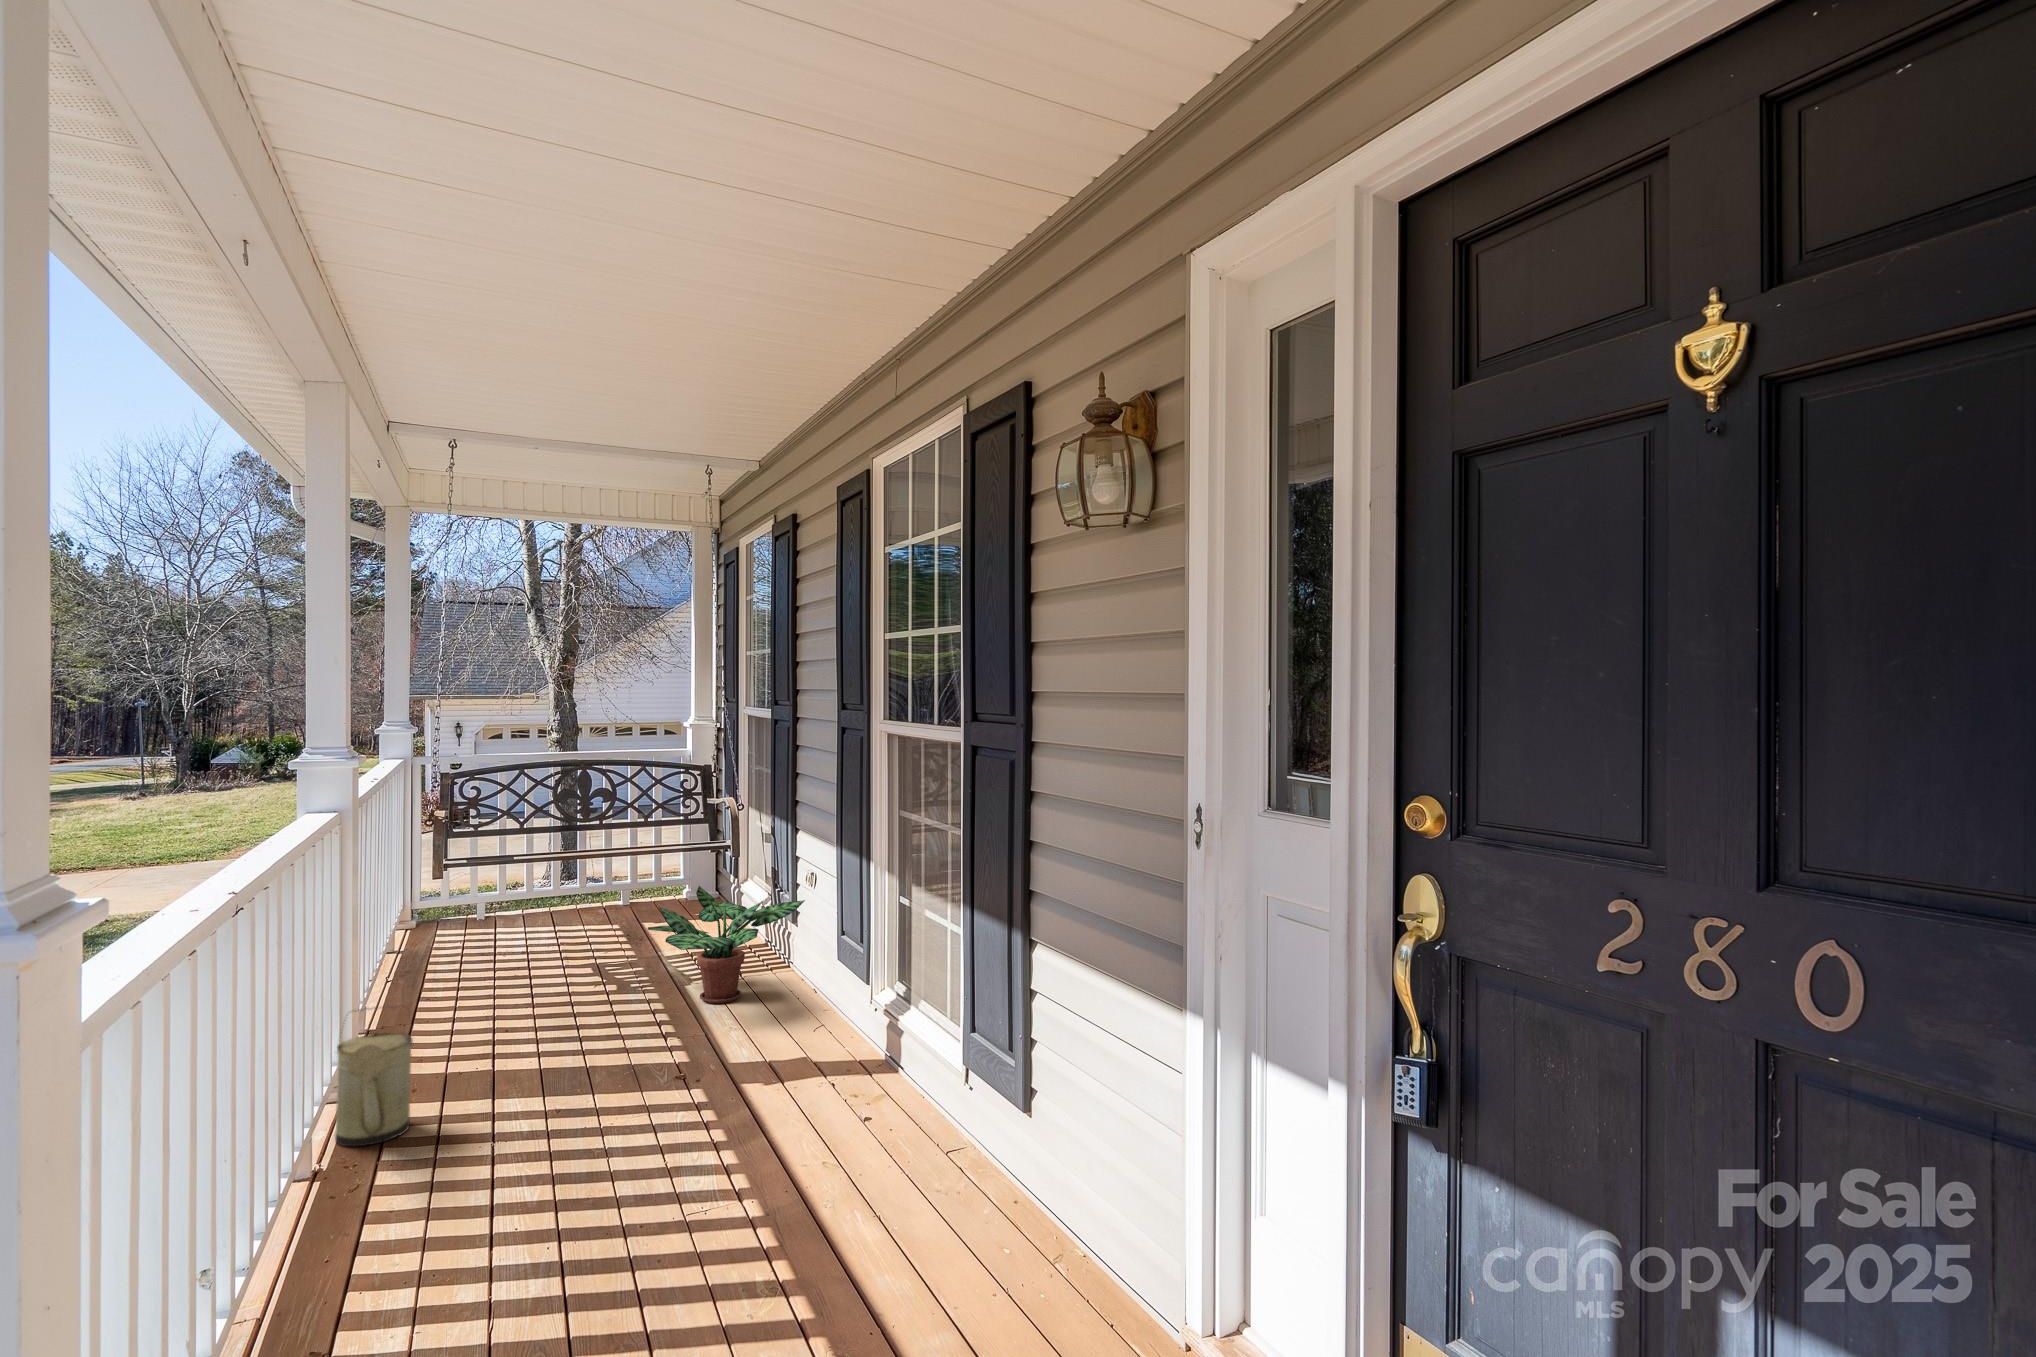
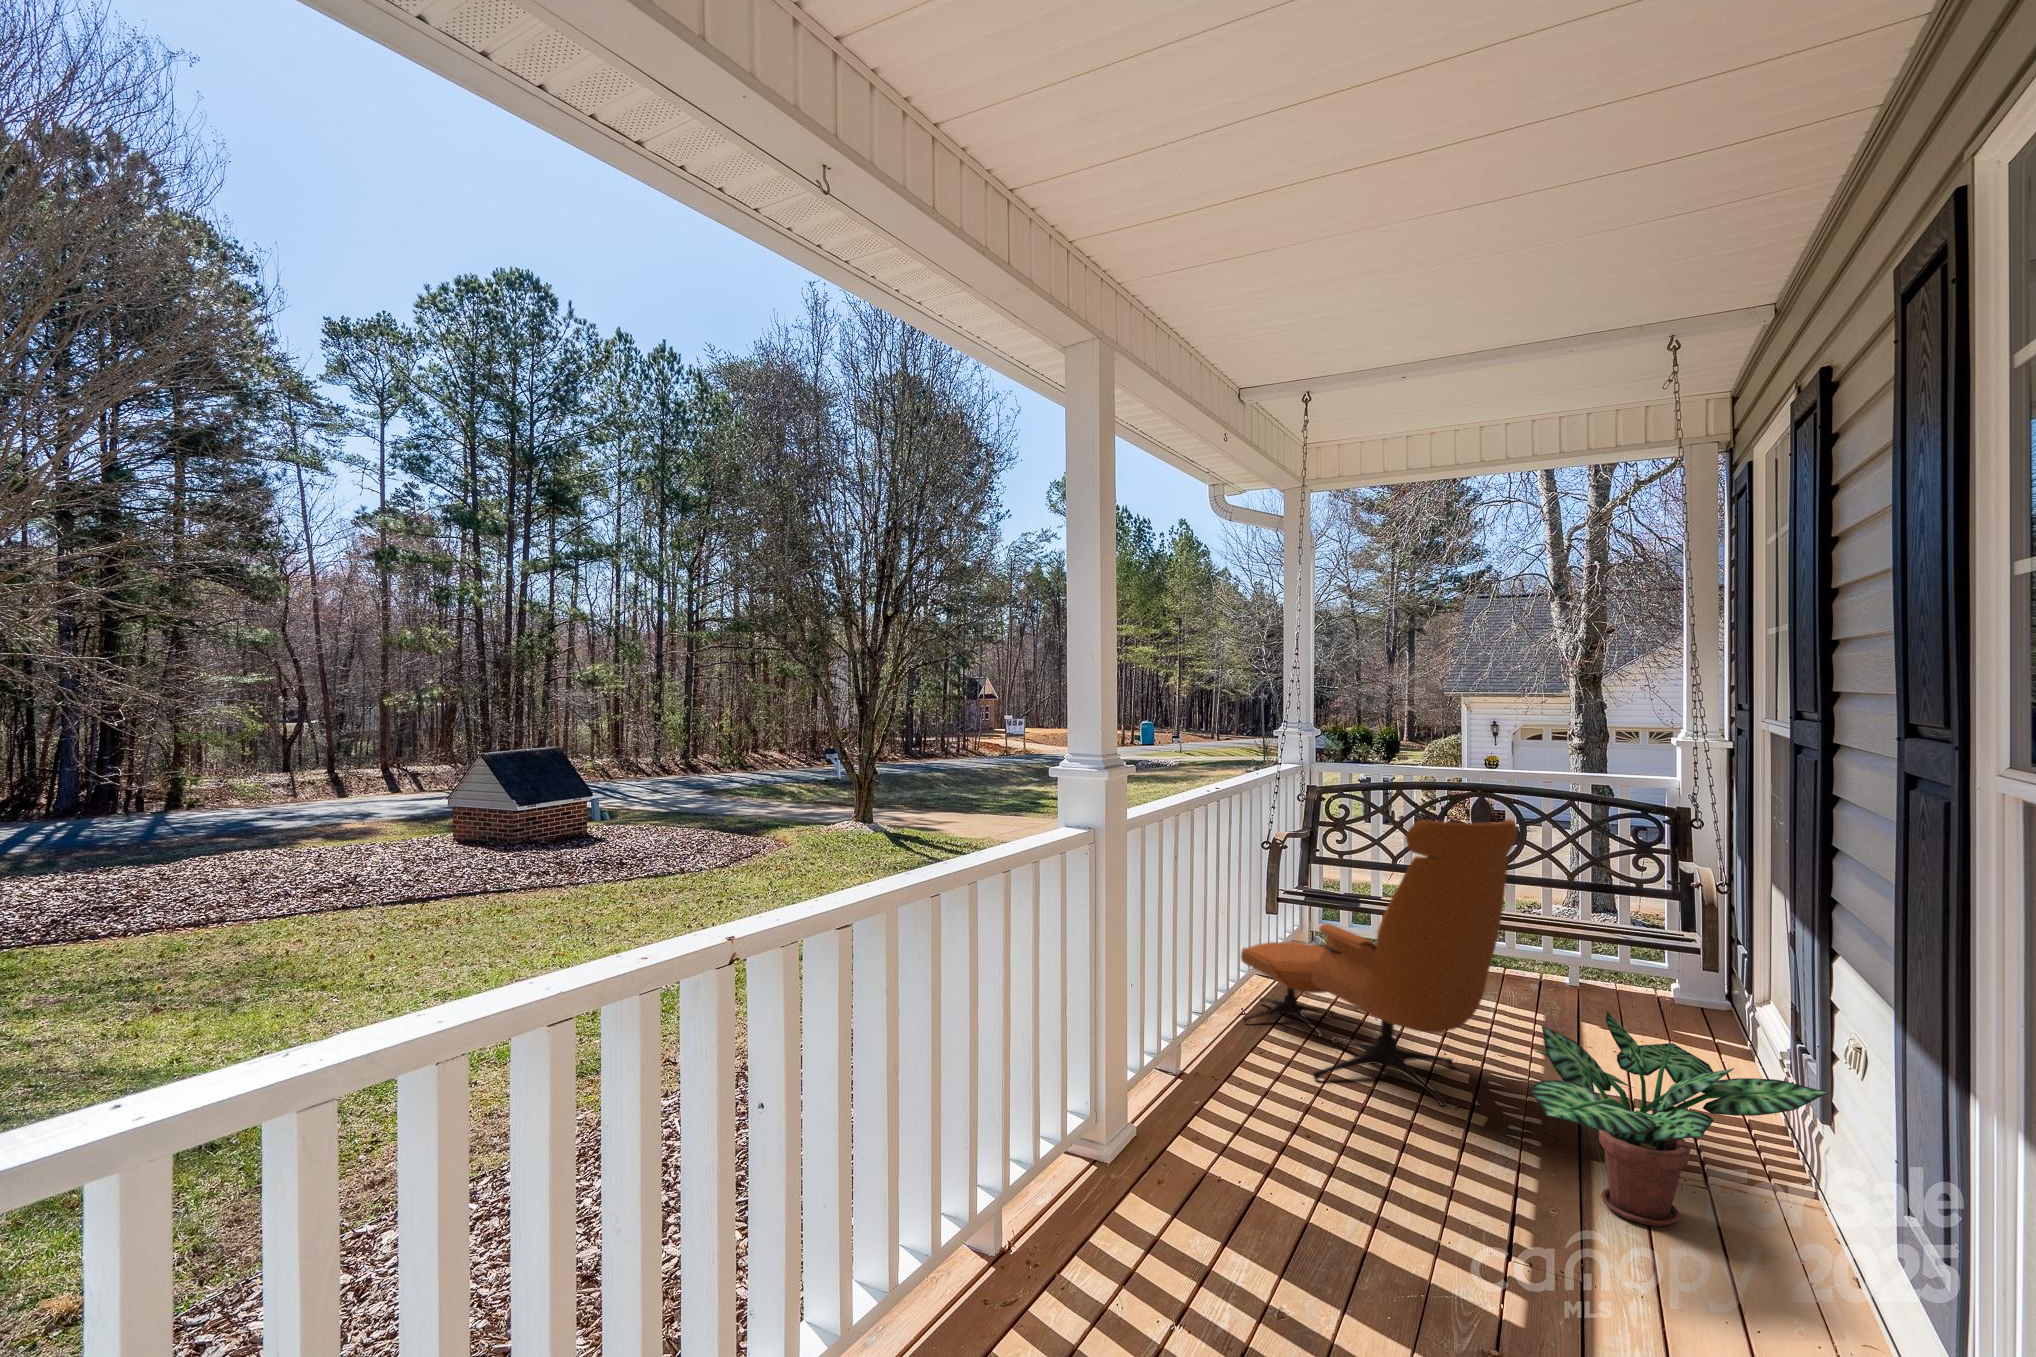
lounge chair: none [385,783,622,1001] -> present [1241,819,1517,1106]
watering can: present [335,1008,412,1146] -> none [994,1065,1110,1254]

